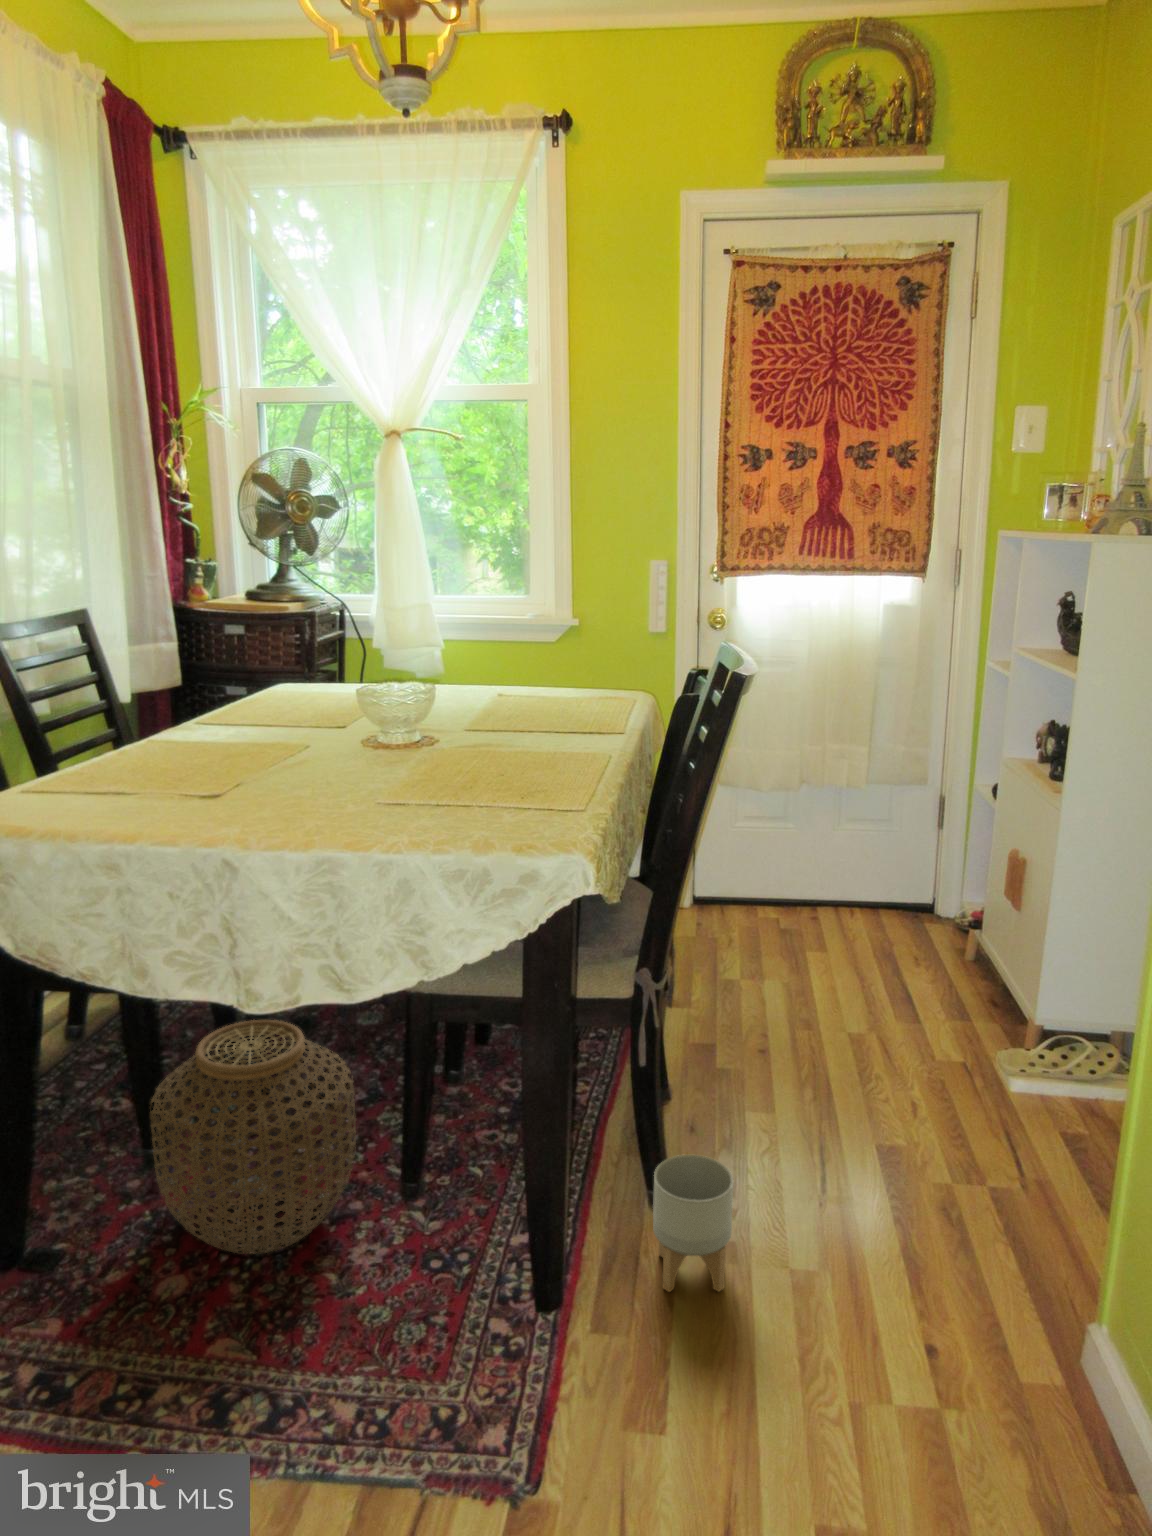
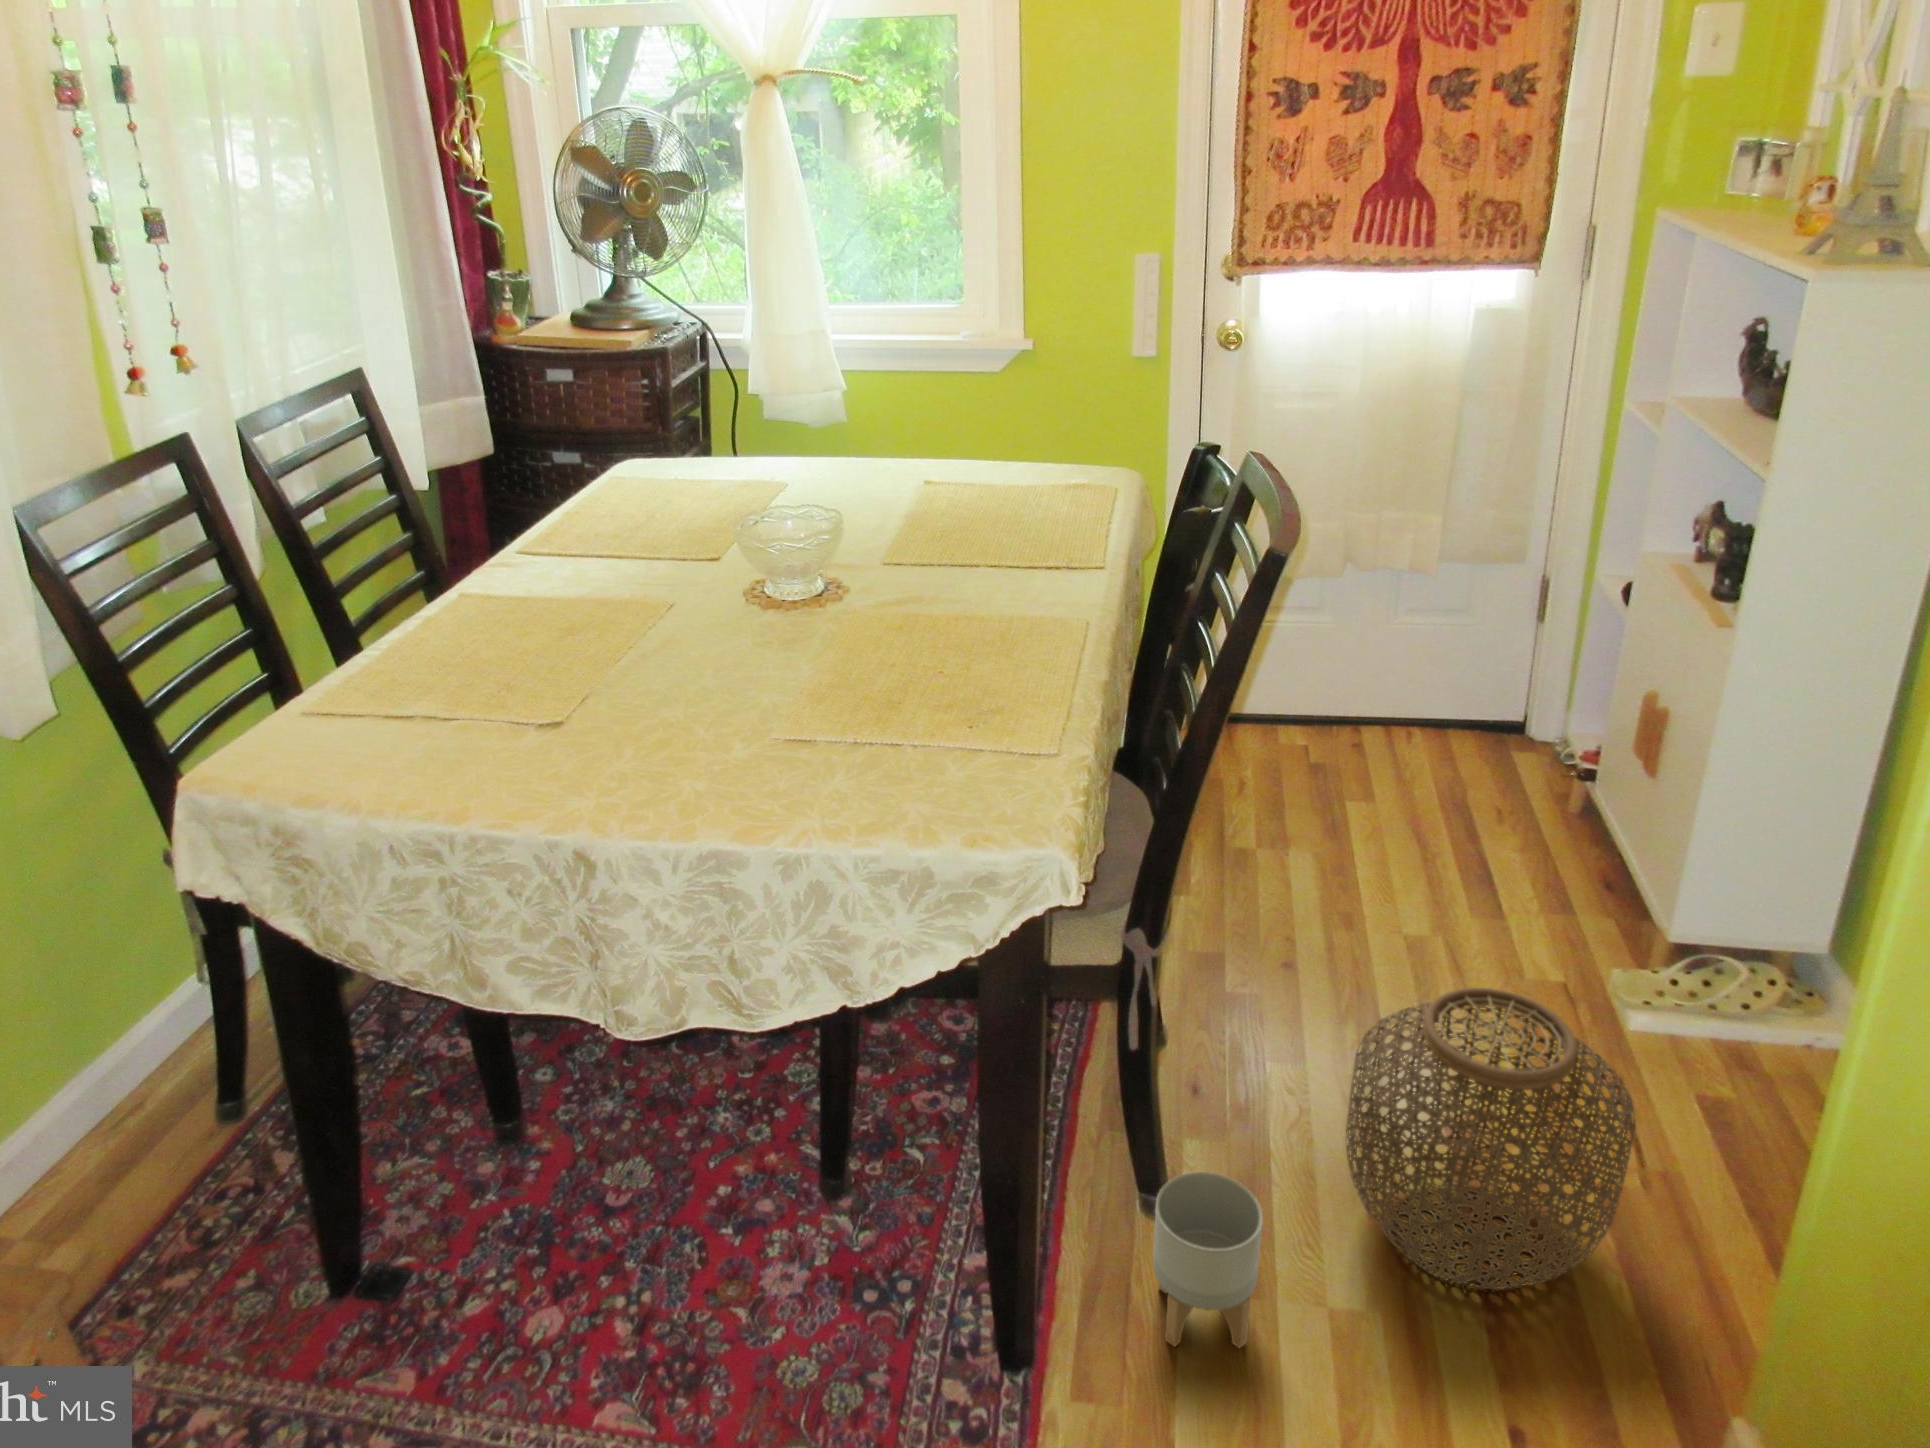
woven basket: present [151,1020,356,1254] -> present [1346,988,1636,1290]

